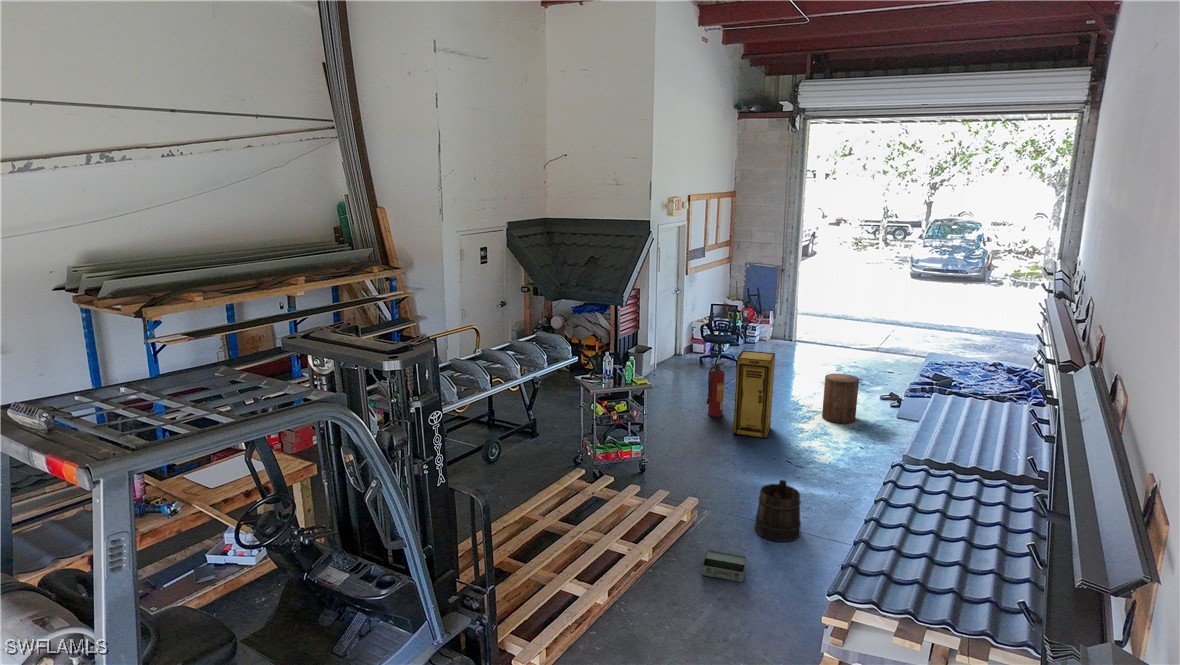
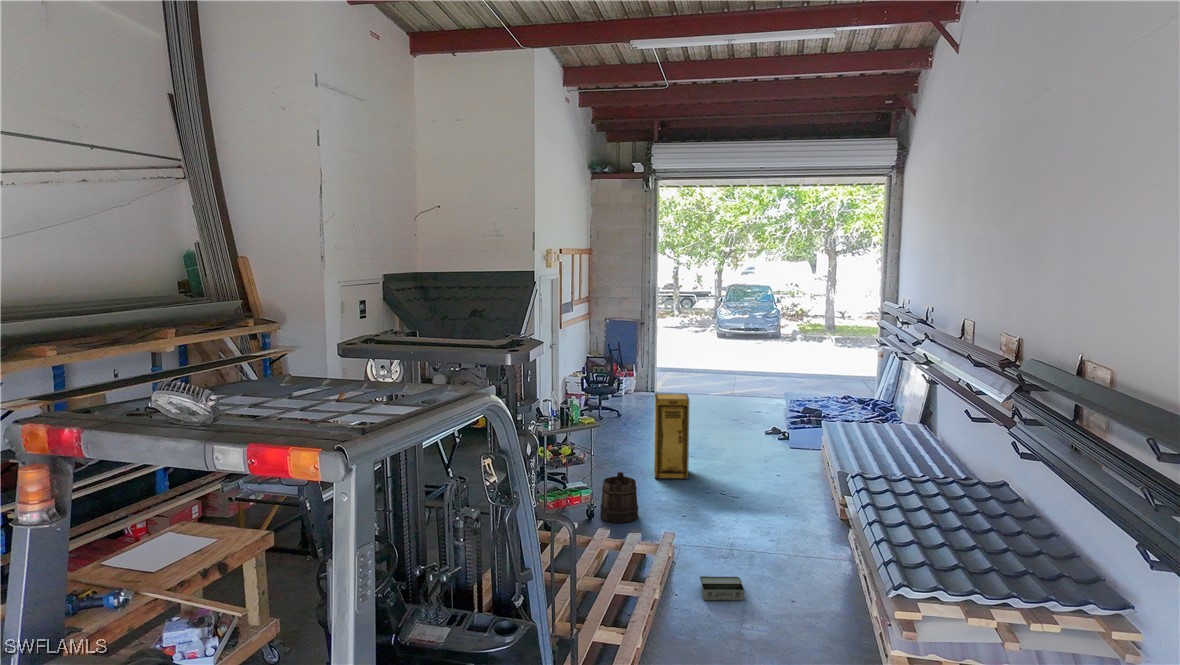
fire extinguisher: present [707,360,727,417] -> none [618,407,635,466]
stool: present [822,374,859,423] -> none [727,413,759,460]
bucket: present [755,480,801,542] -> present [600,472,638,523]

